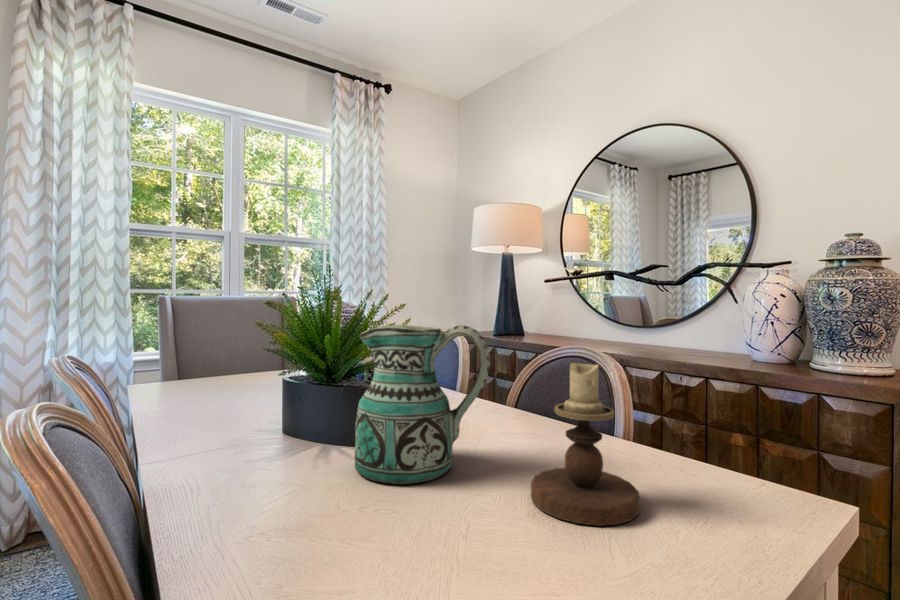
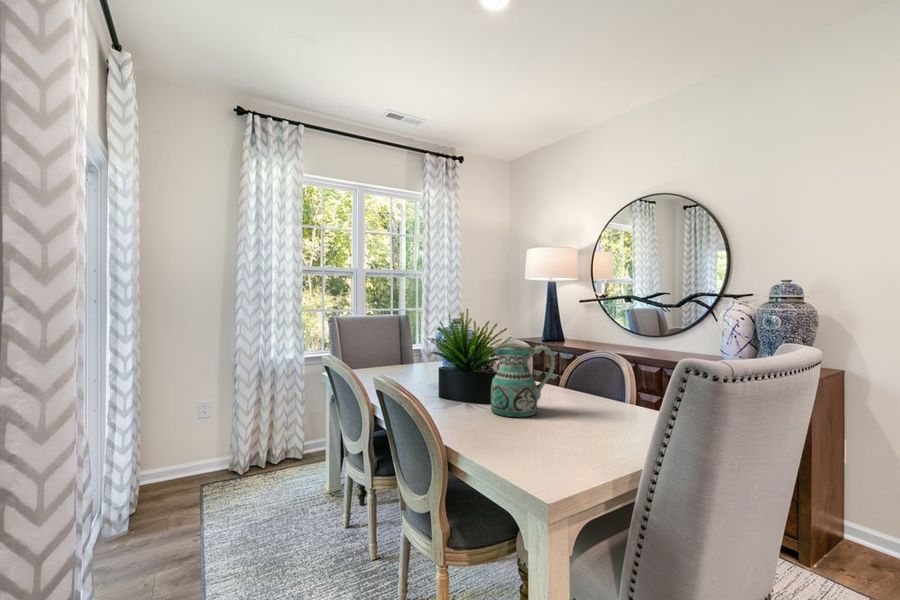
candlestick: present [531,363,639,526] -> none [577,364,626,432]

